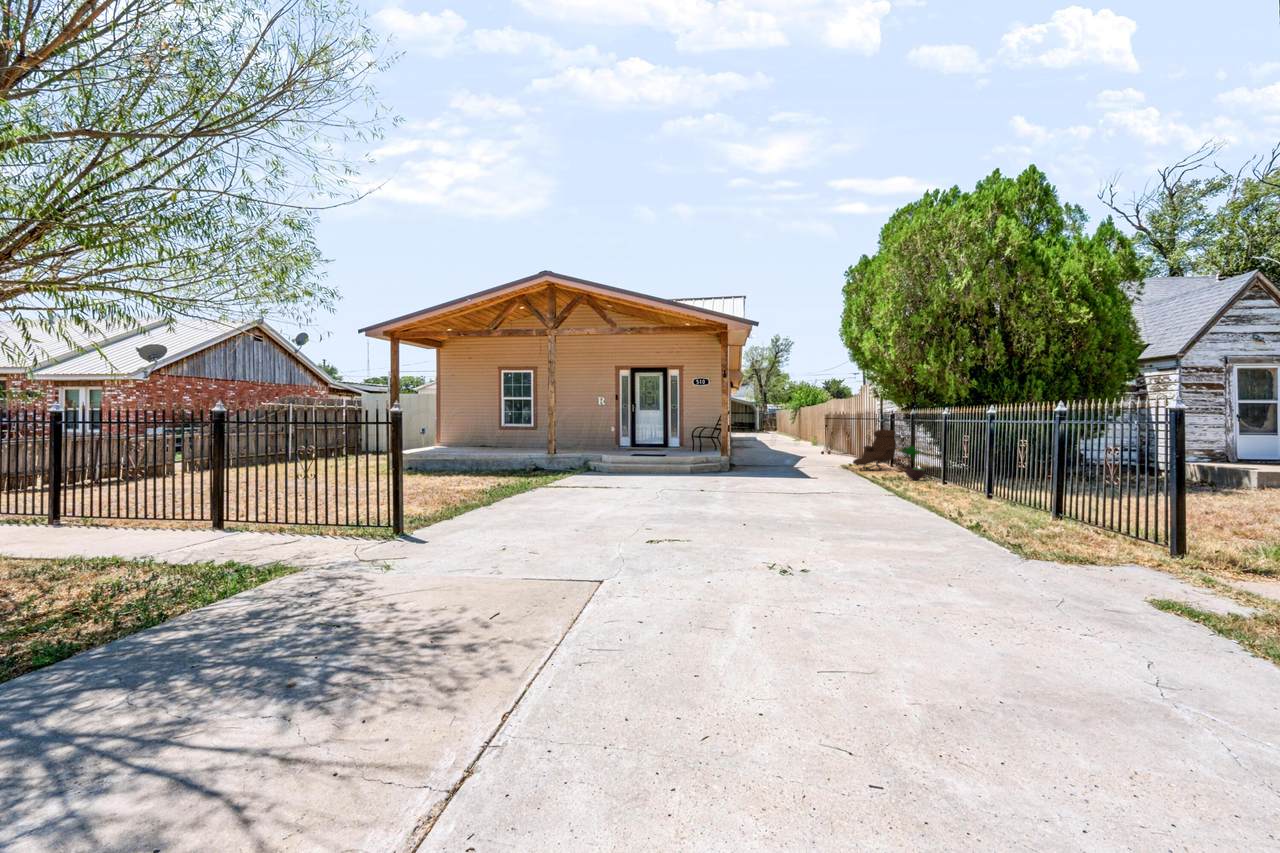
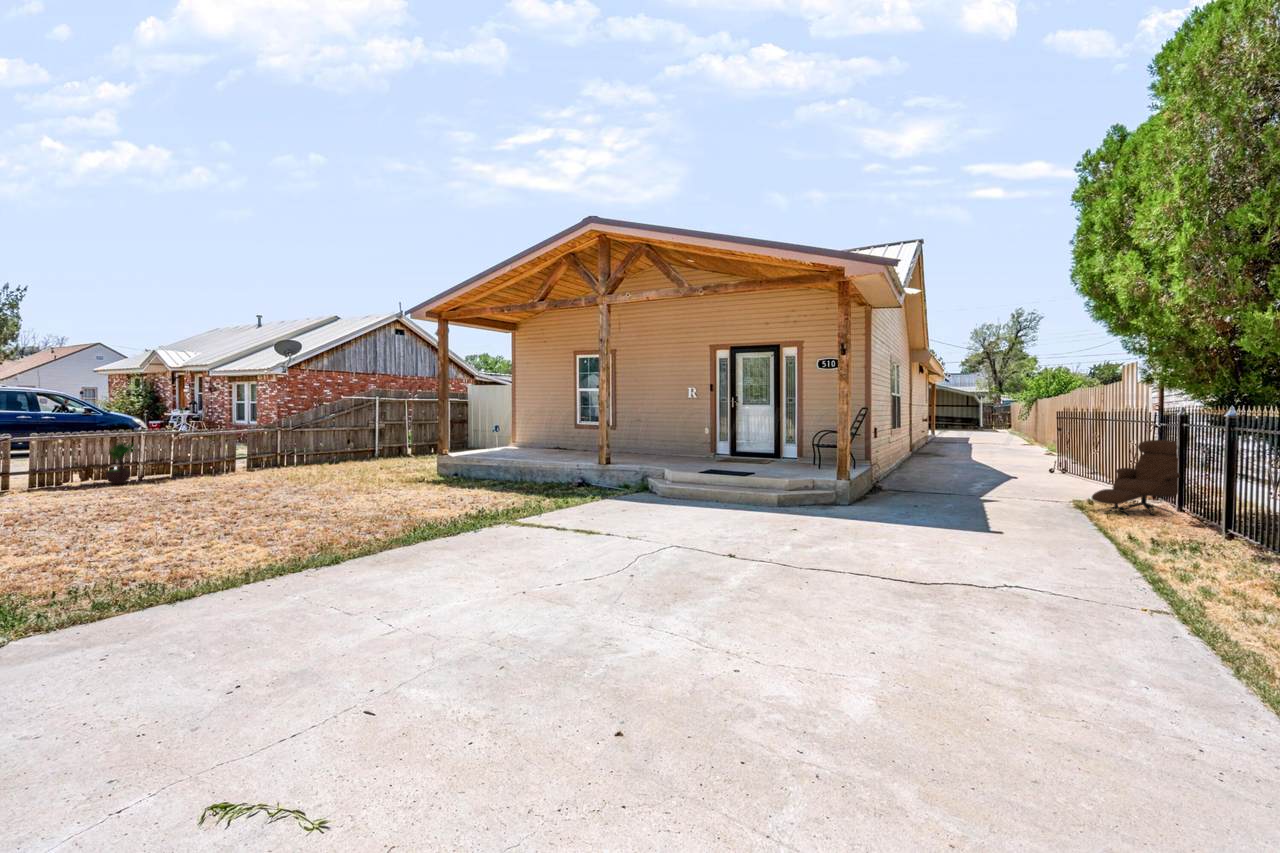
potted tree: present [900,445,925,480] -> present [106,443,135,484]

